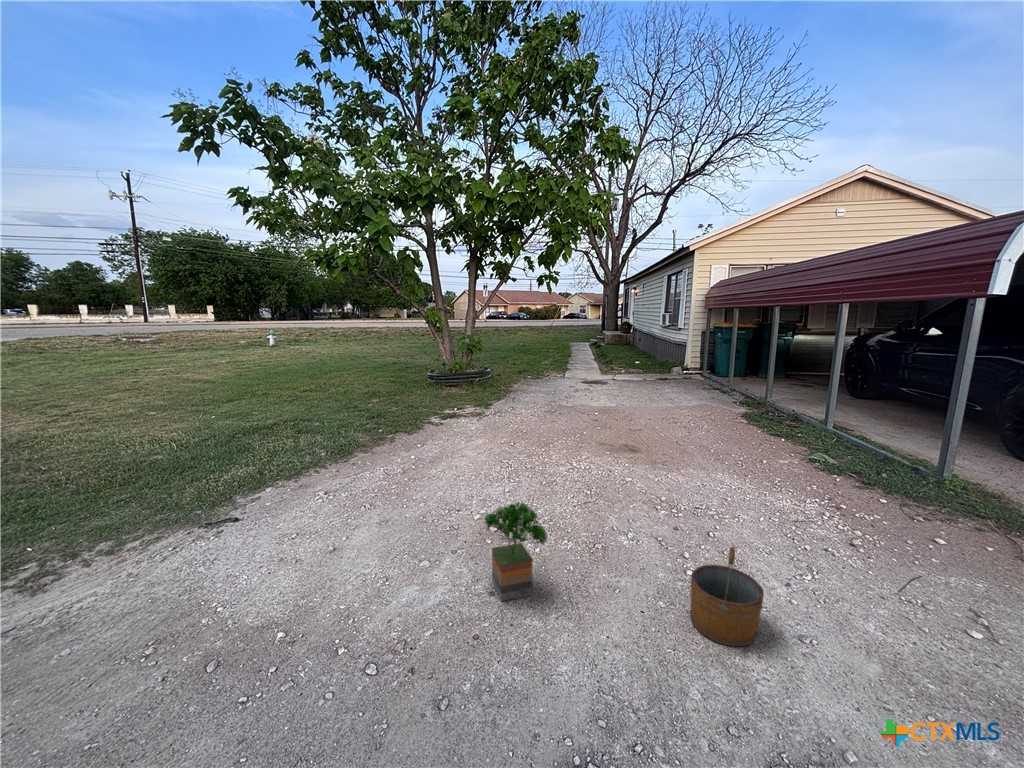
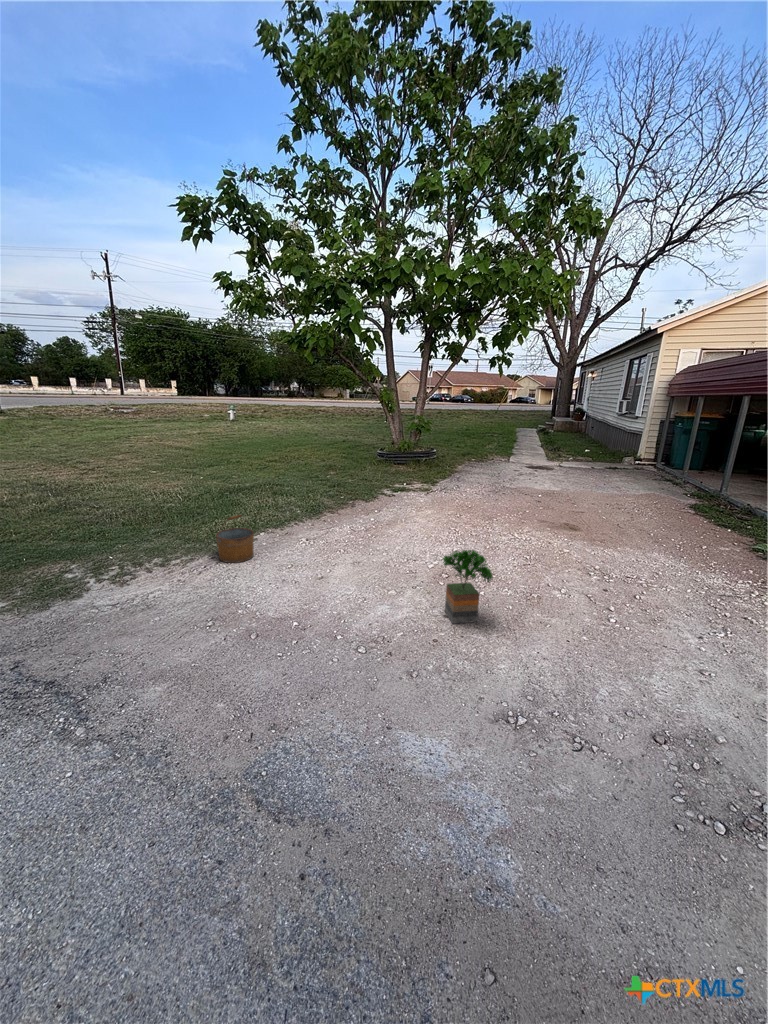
bucket: present [690,547,764,646] -> present [216,515,254,563]

